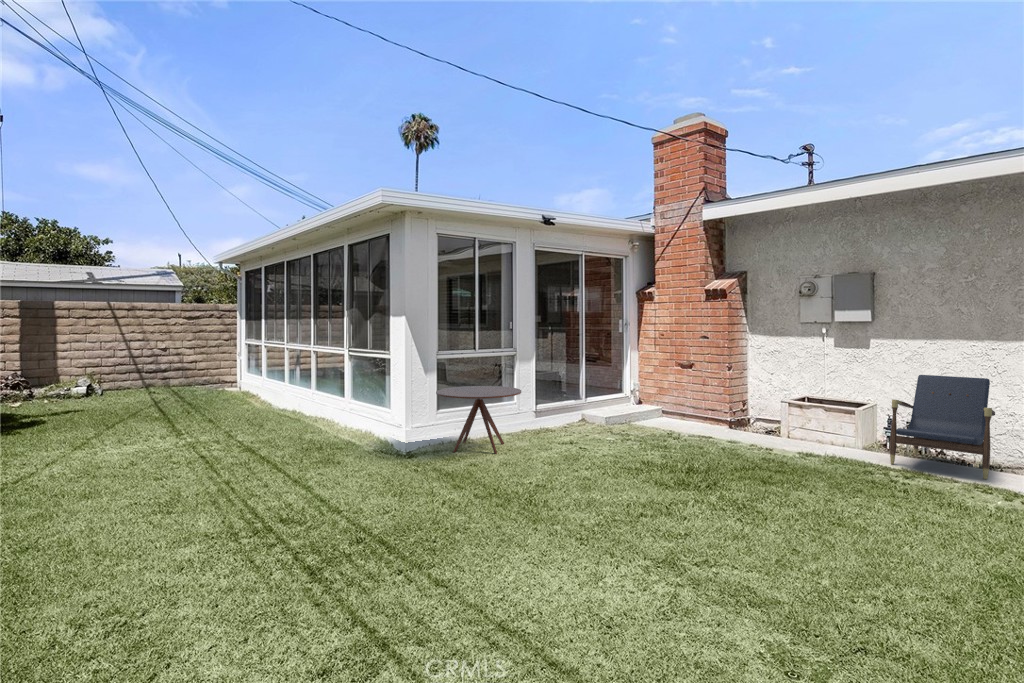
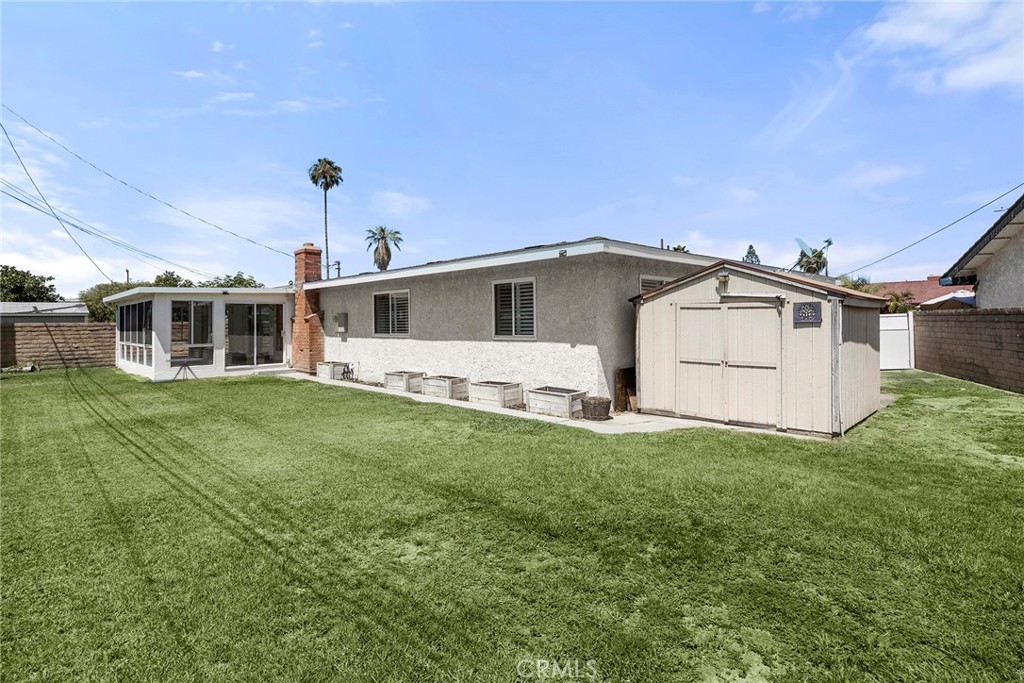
lounge chair: present [890,375,995,479] -> none [315,351,351,383]

